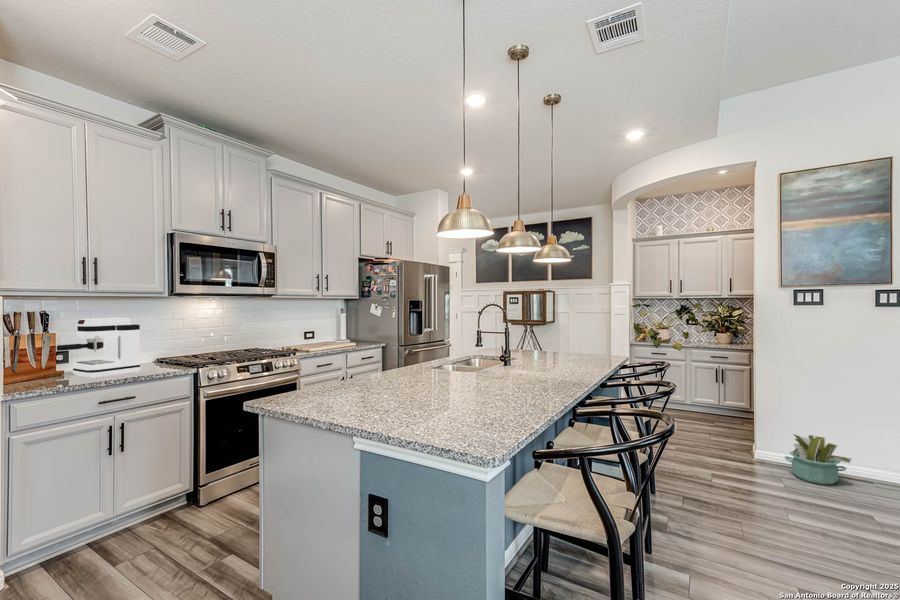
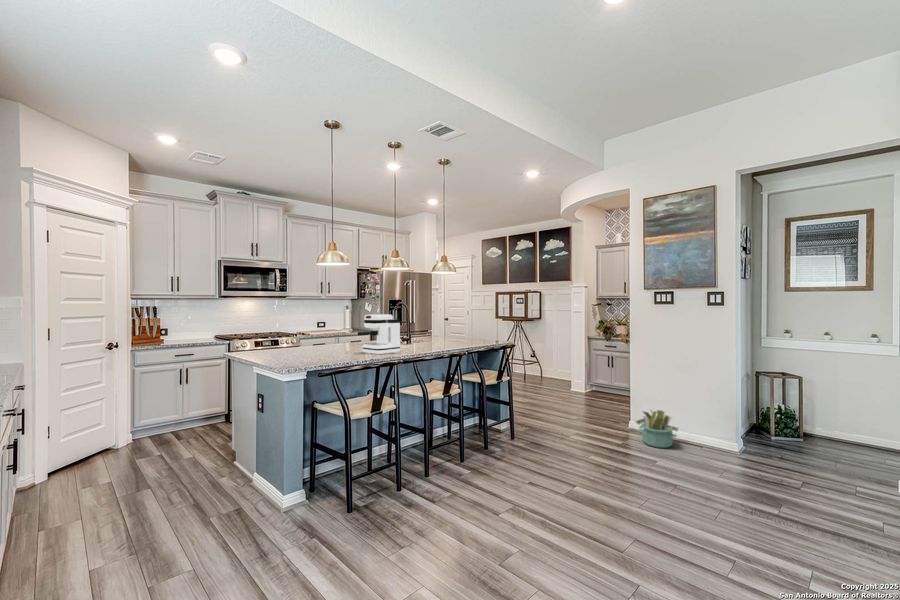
coffee maker: present [57,318,140,378] -> present [358,314,400,354]

